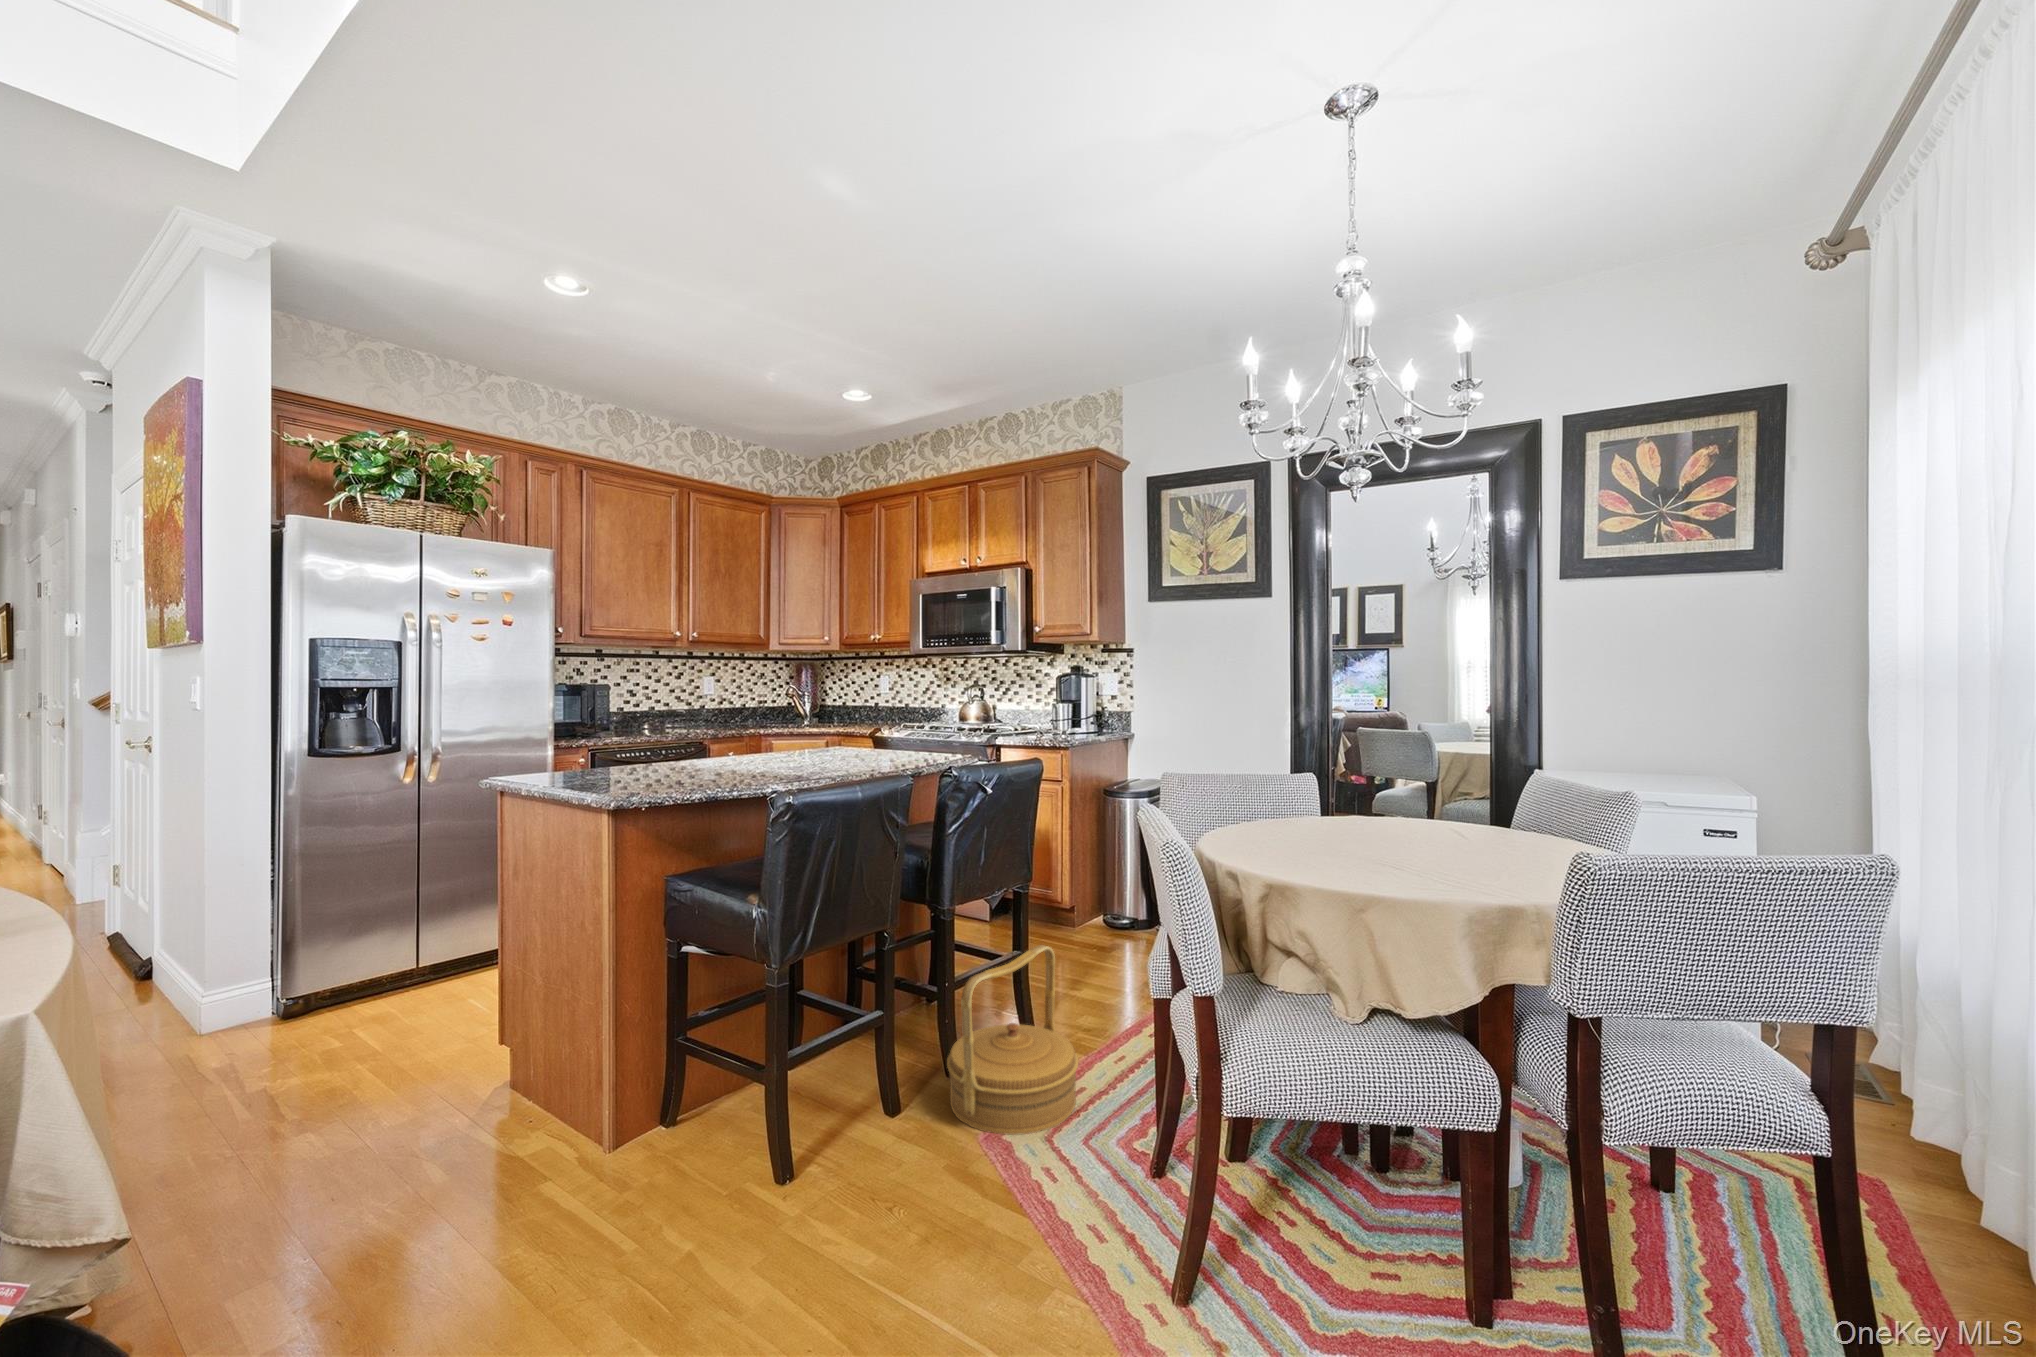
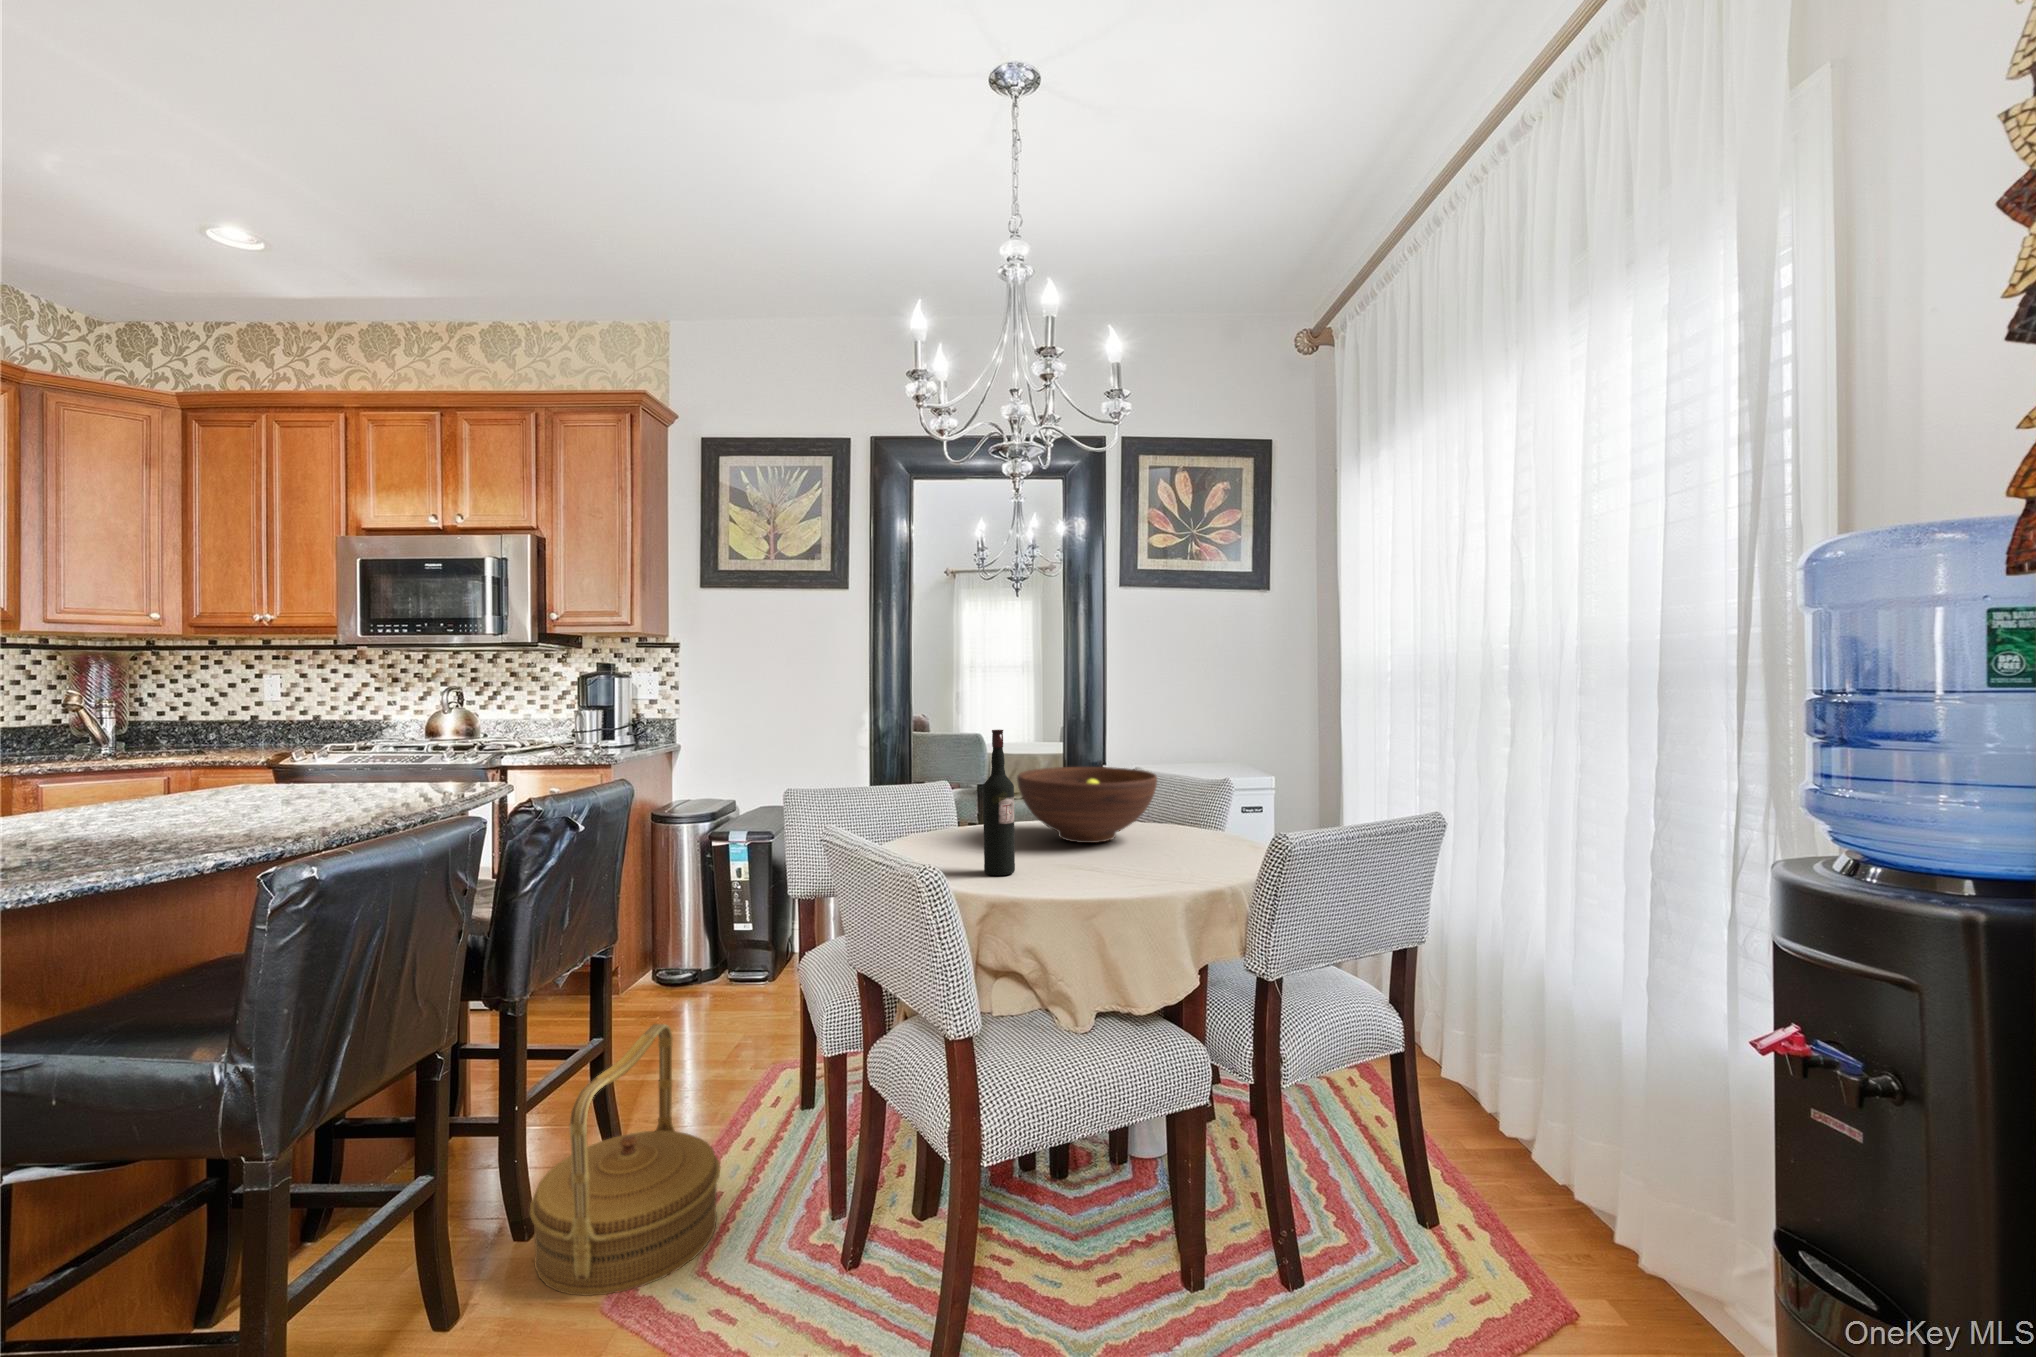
wine bottle: none [1280,725,1312,862] -> present [983,730,1015,875]
fruit bowl: none [1351,768,1511,846] -> present [1017,767,1157,843]

